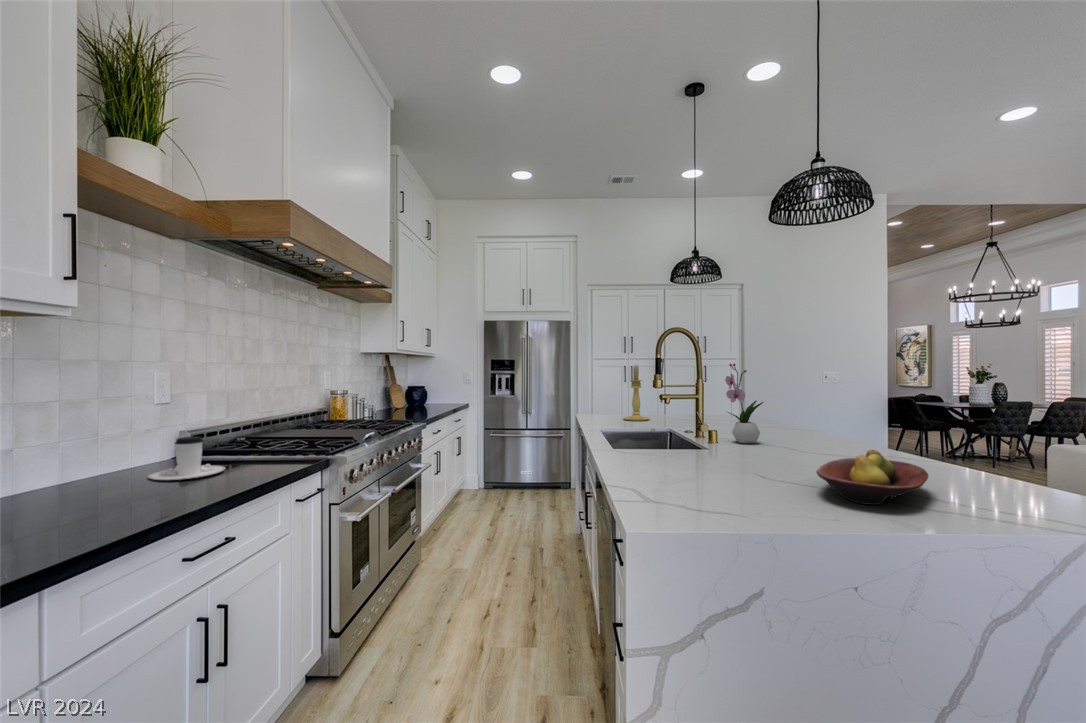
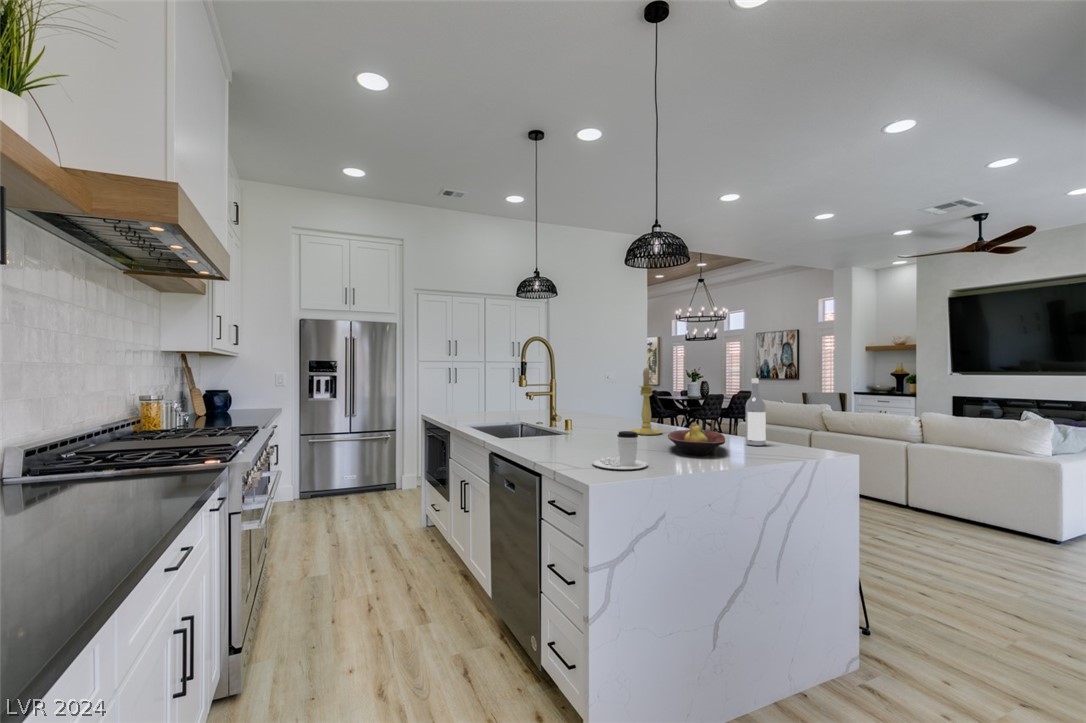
flower arrangement: present [725,364,763,443] -> none [578,367,606,428]
candle holder: present [623,365,650,421] -> present [631,368,663,435]
wine bottle: none [984,380,1029,498] -> present [746,378,766,446]
coffee cup: present [148,436,225,480] -> present [592,431,648,470]

